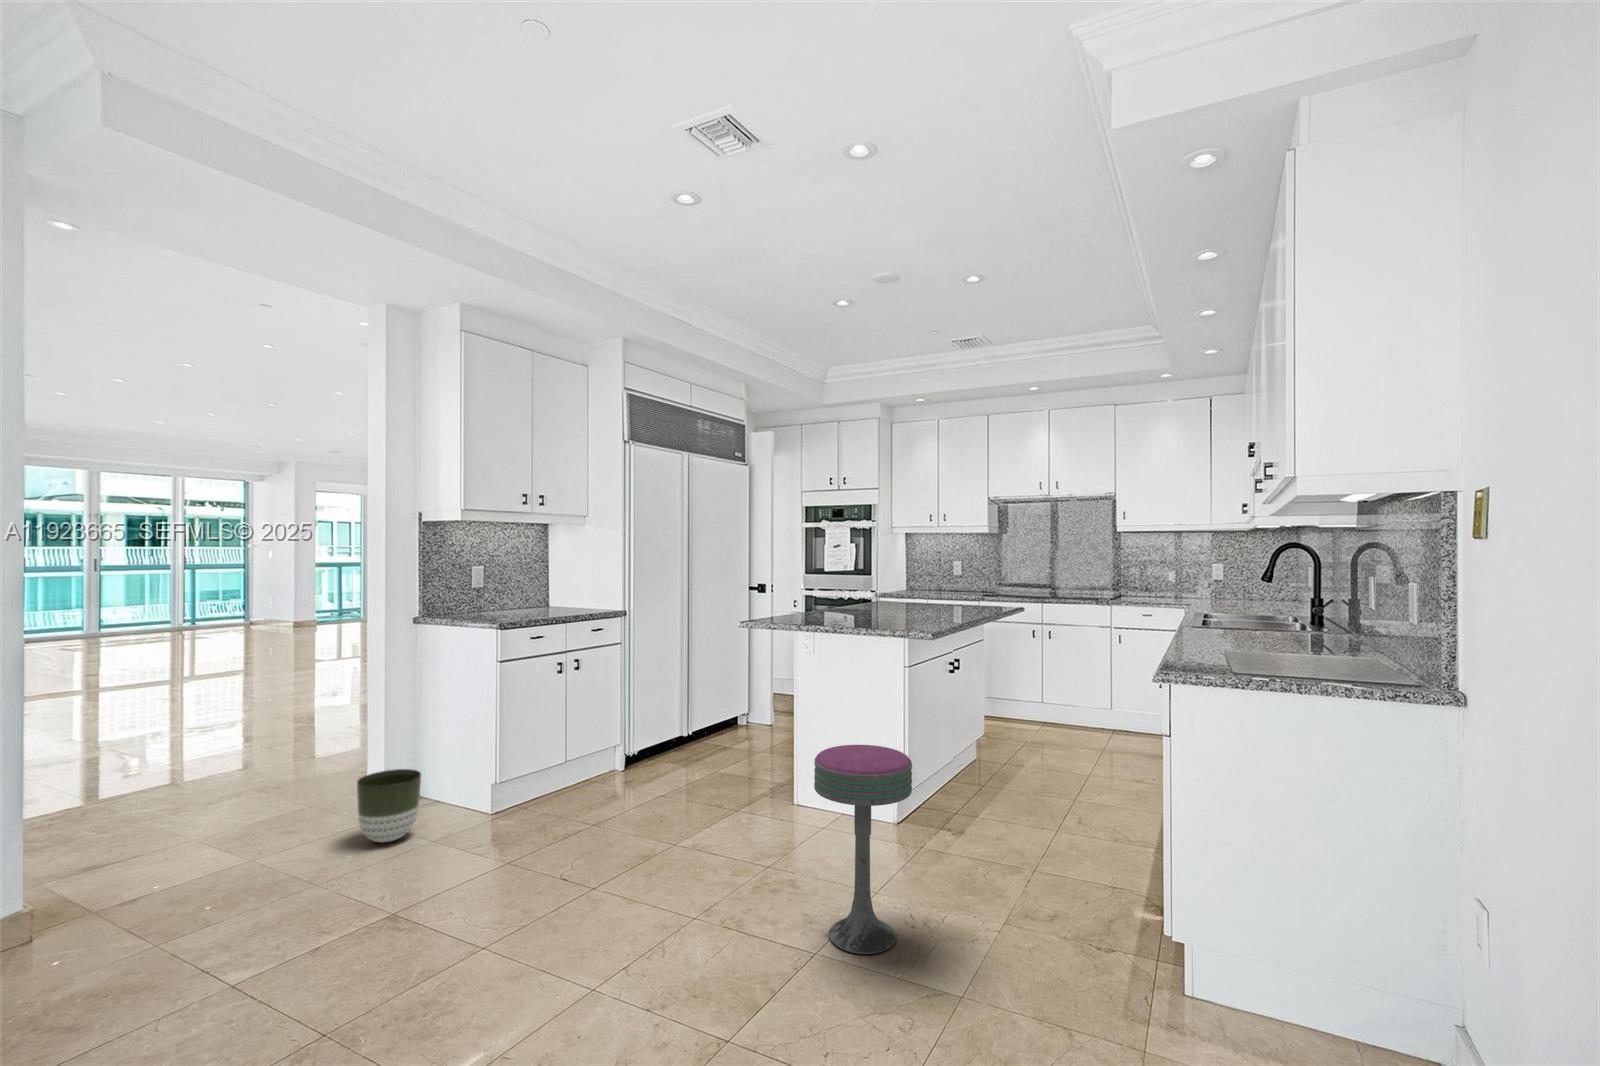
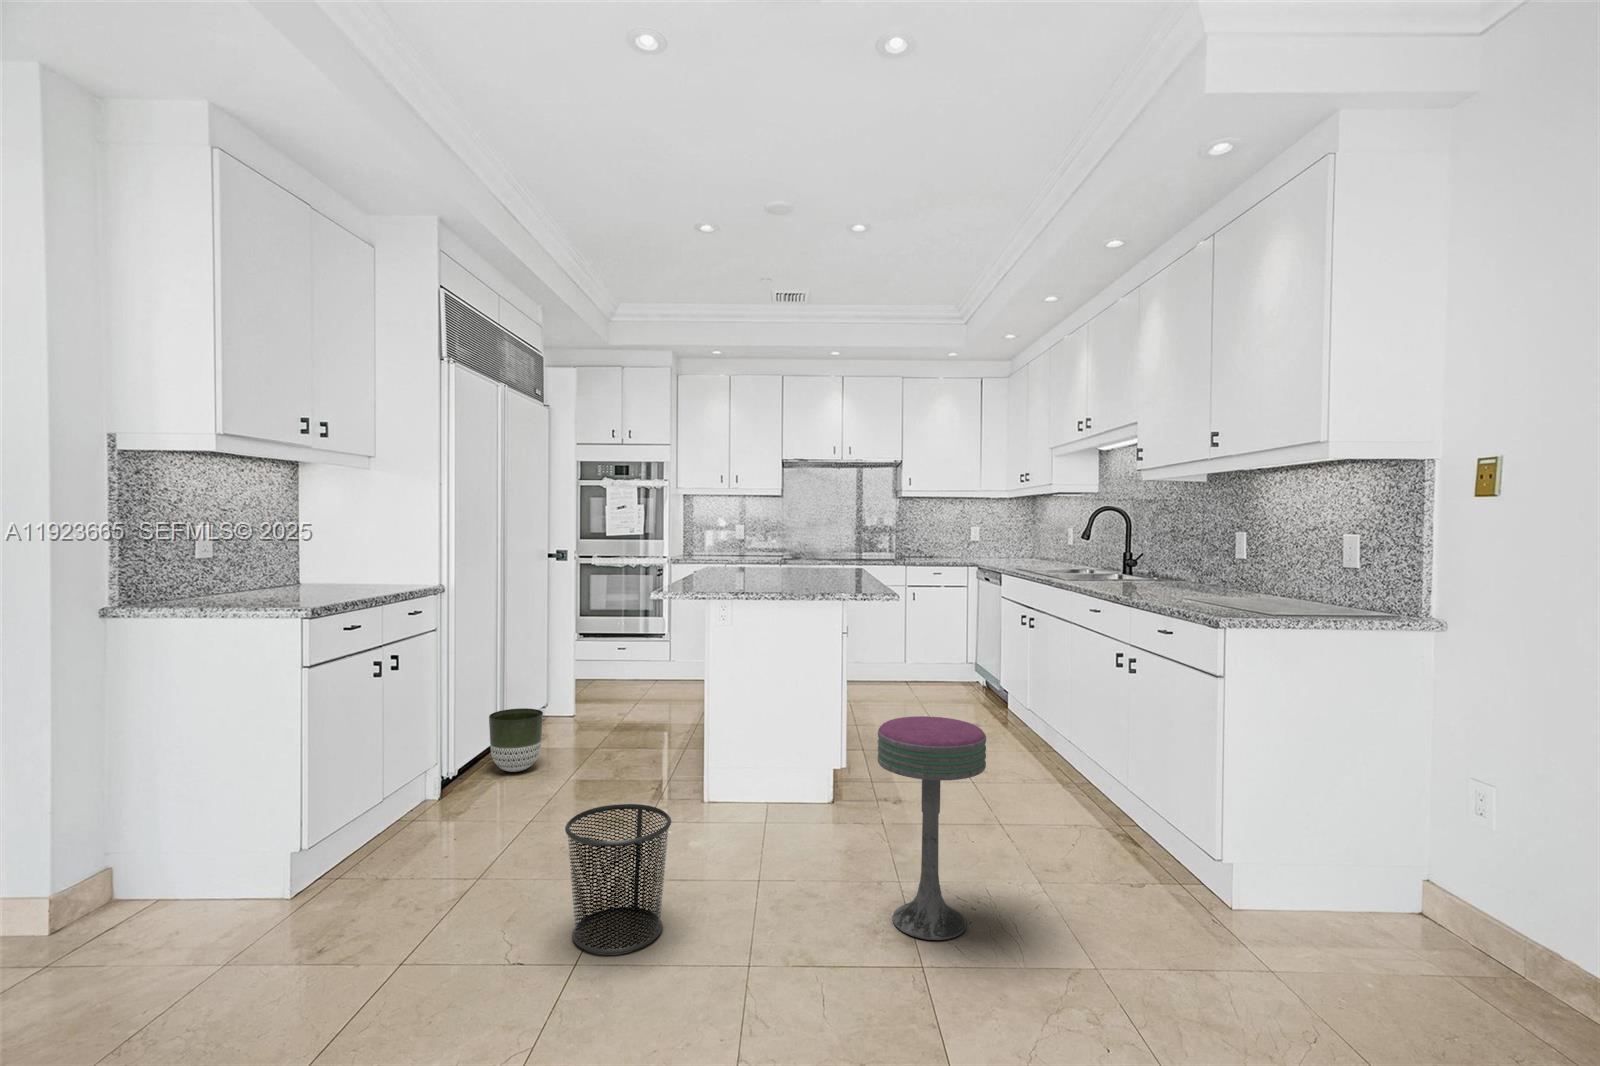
planter: present [357,769,421,843] -> present [489,708,543,772]
waste bin: none [591,785,673,899] -> present [565,804,671,954]

